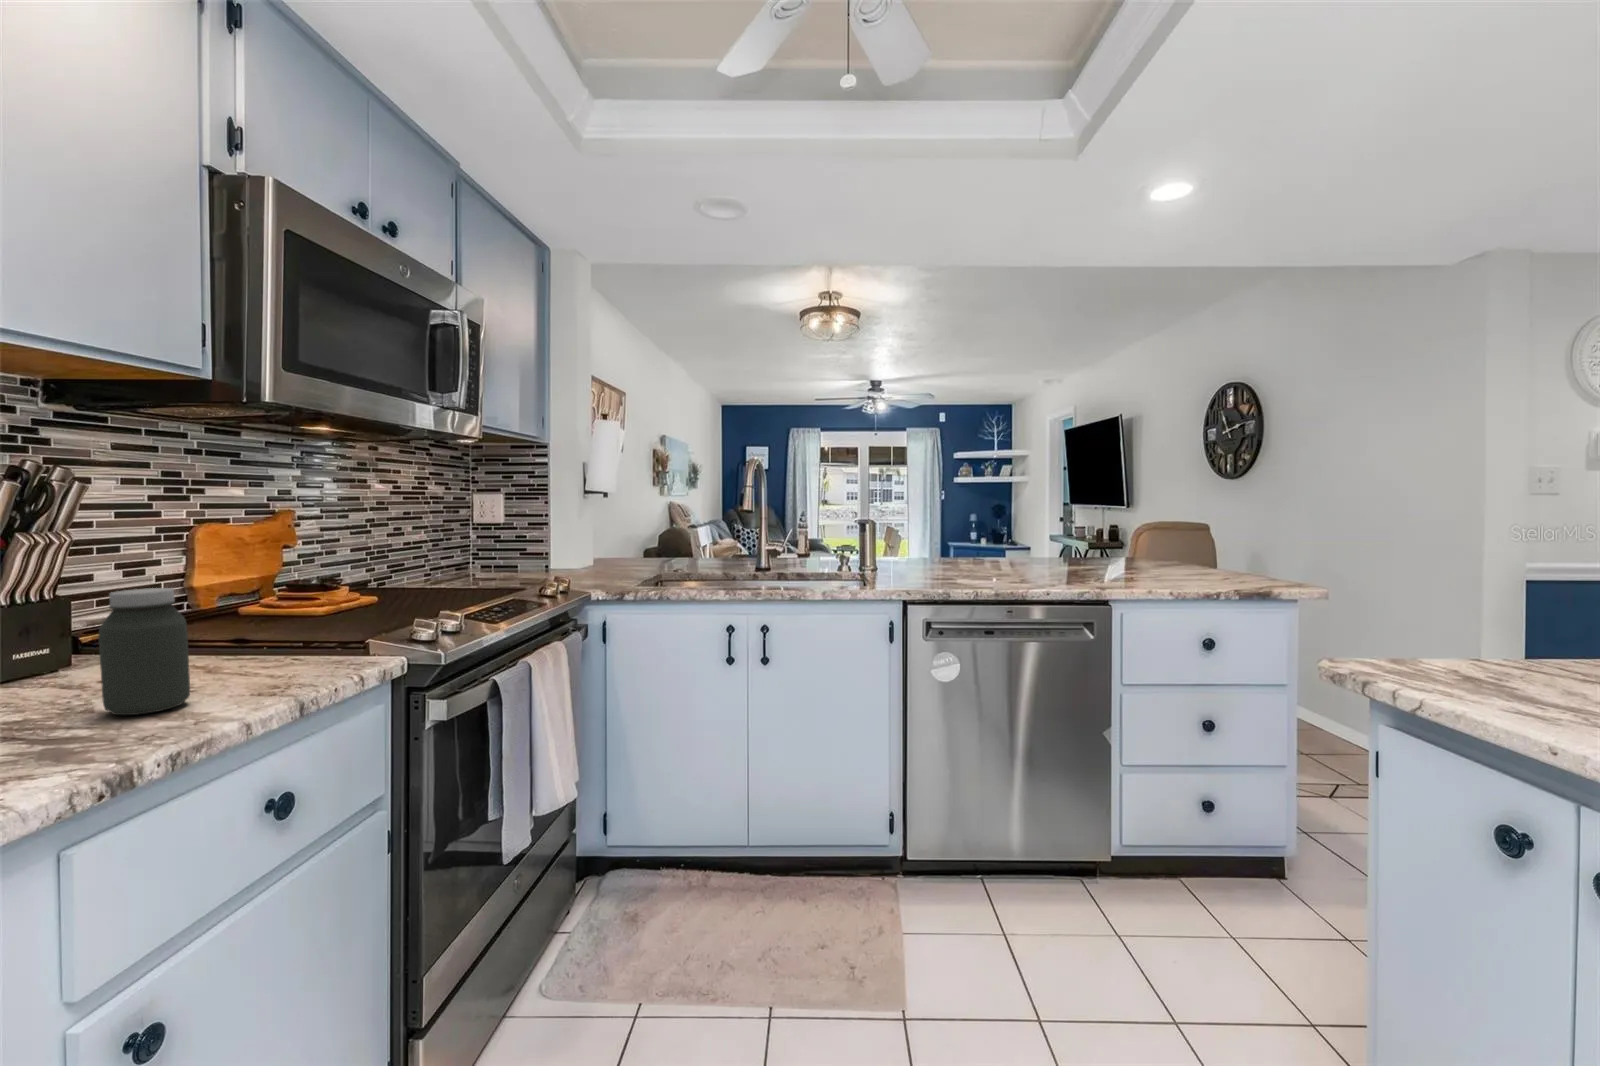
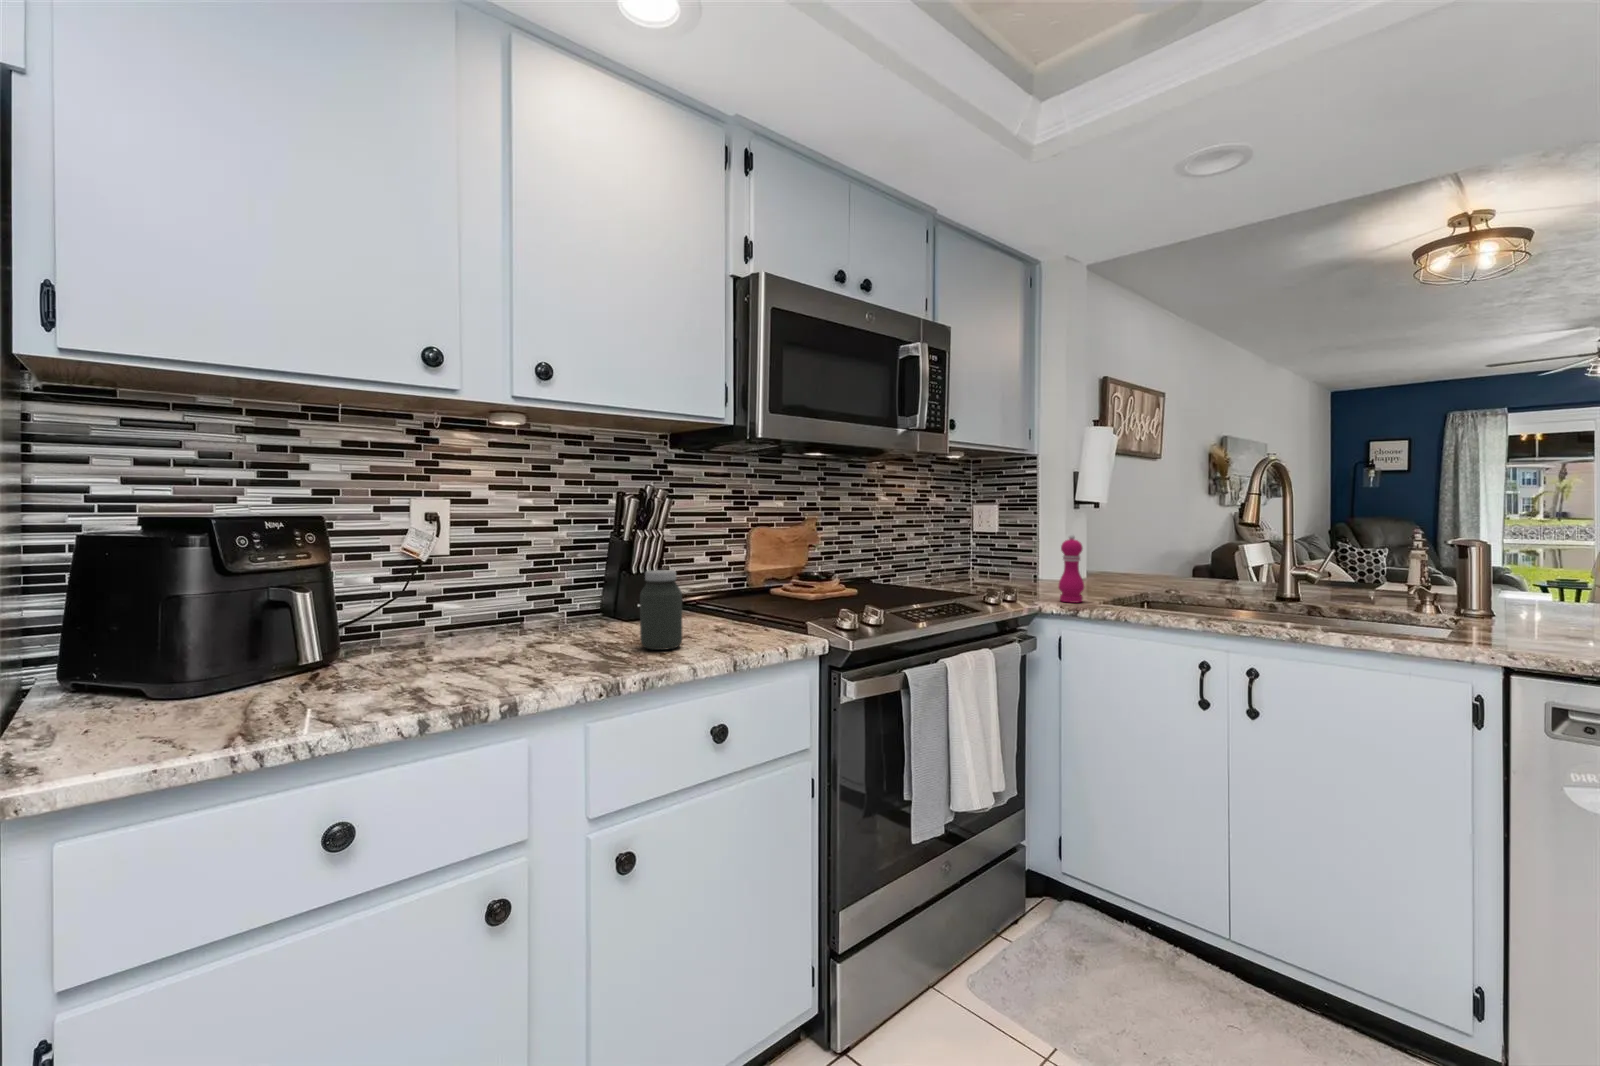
pepper mill: none [601,521,625,588] -> present [1059,534,1084,603]

